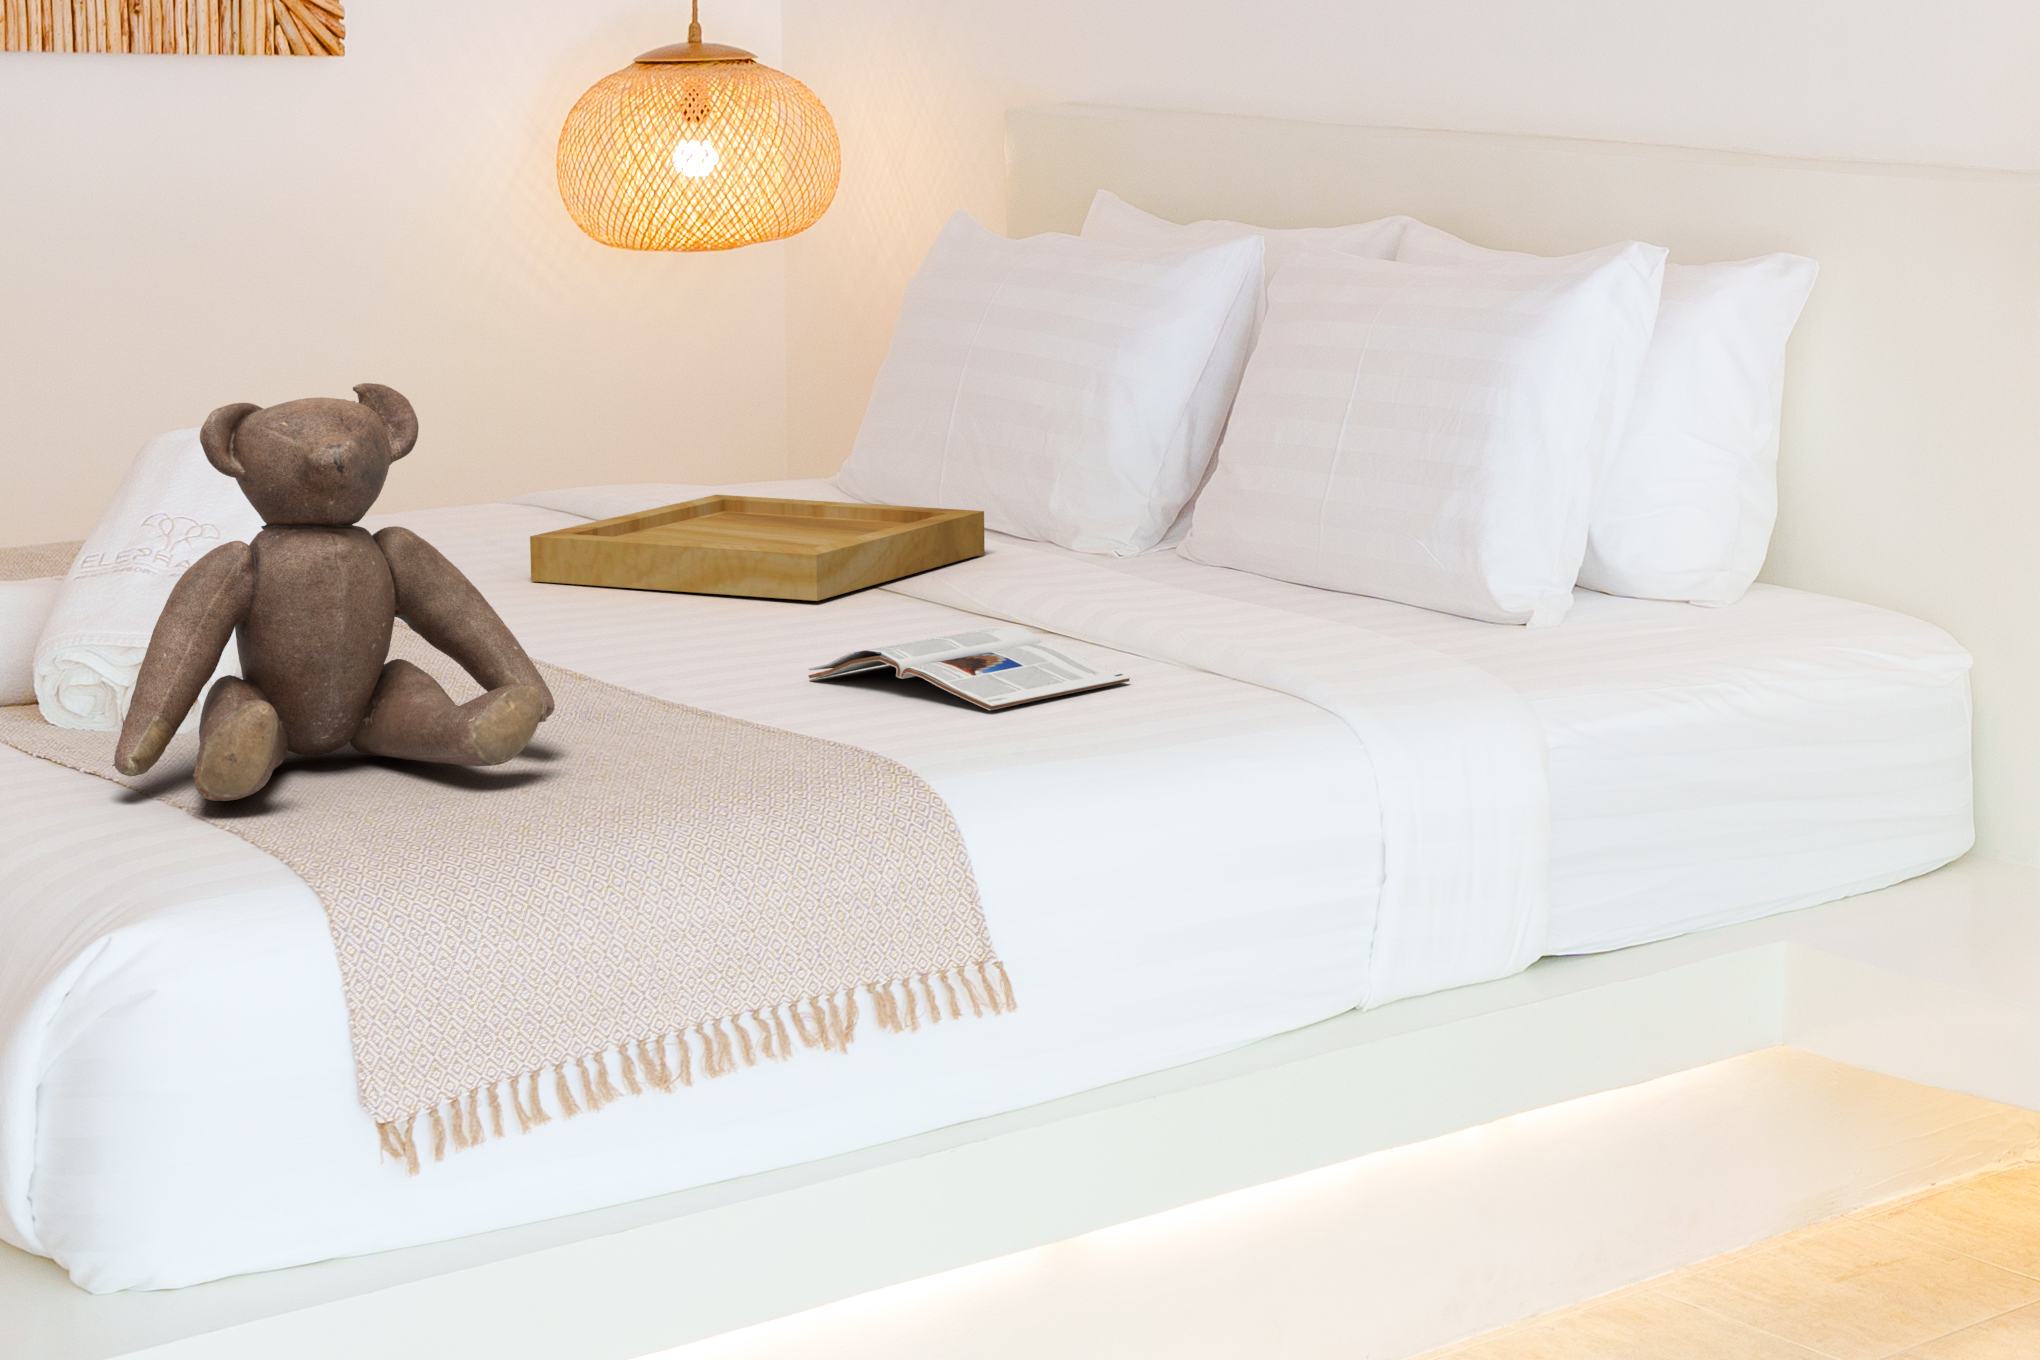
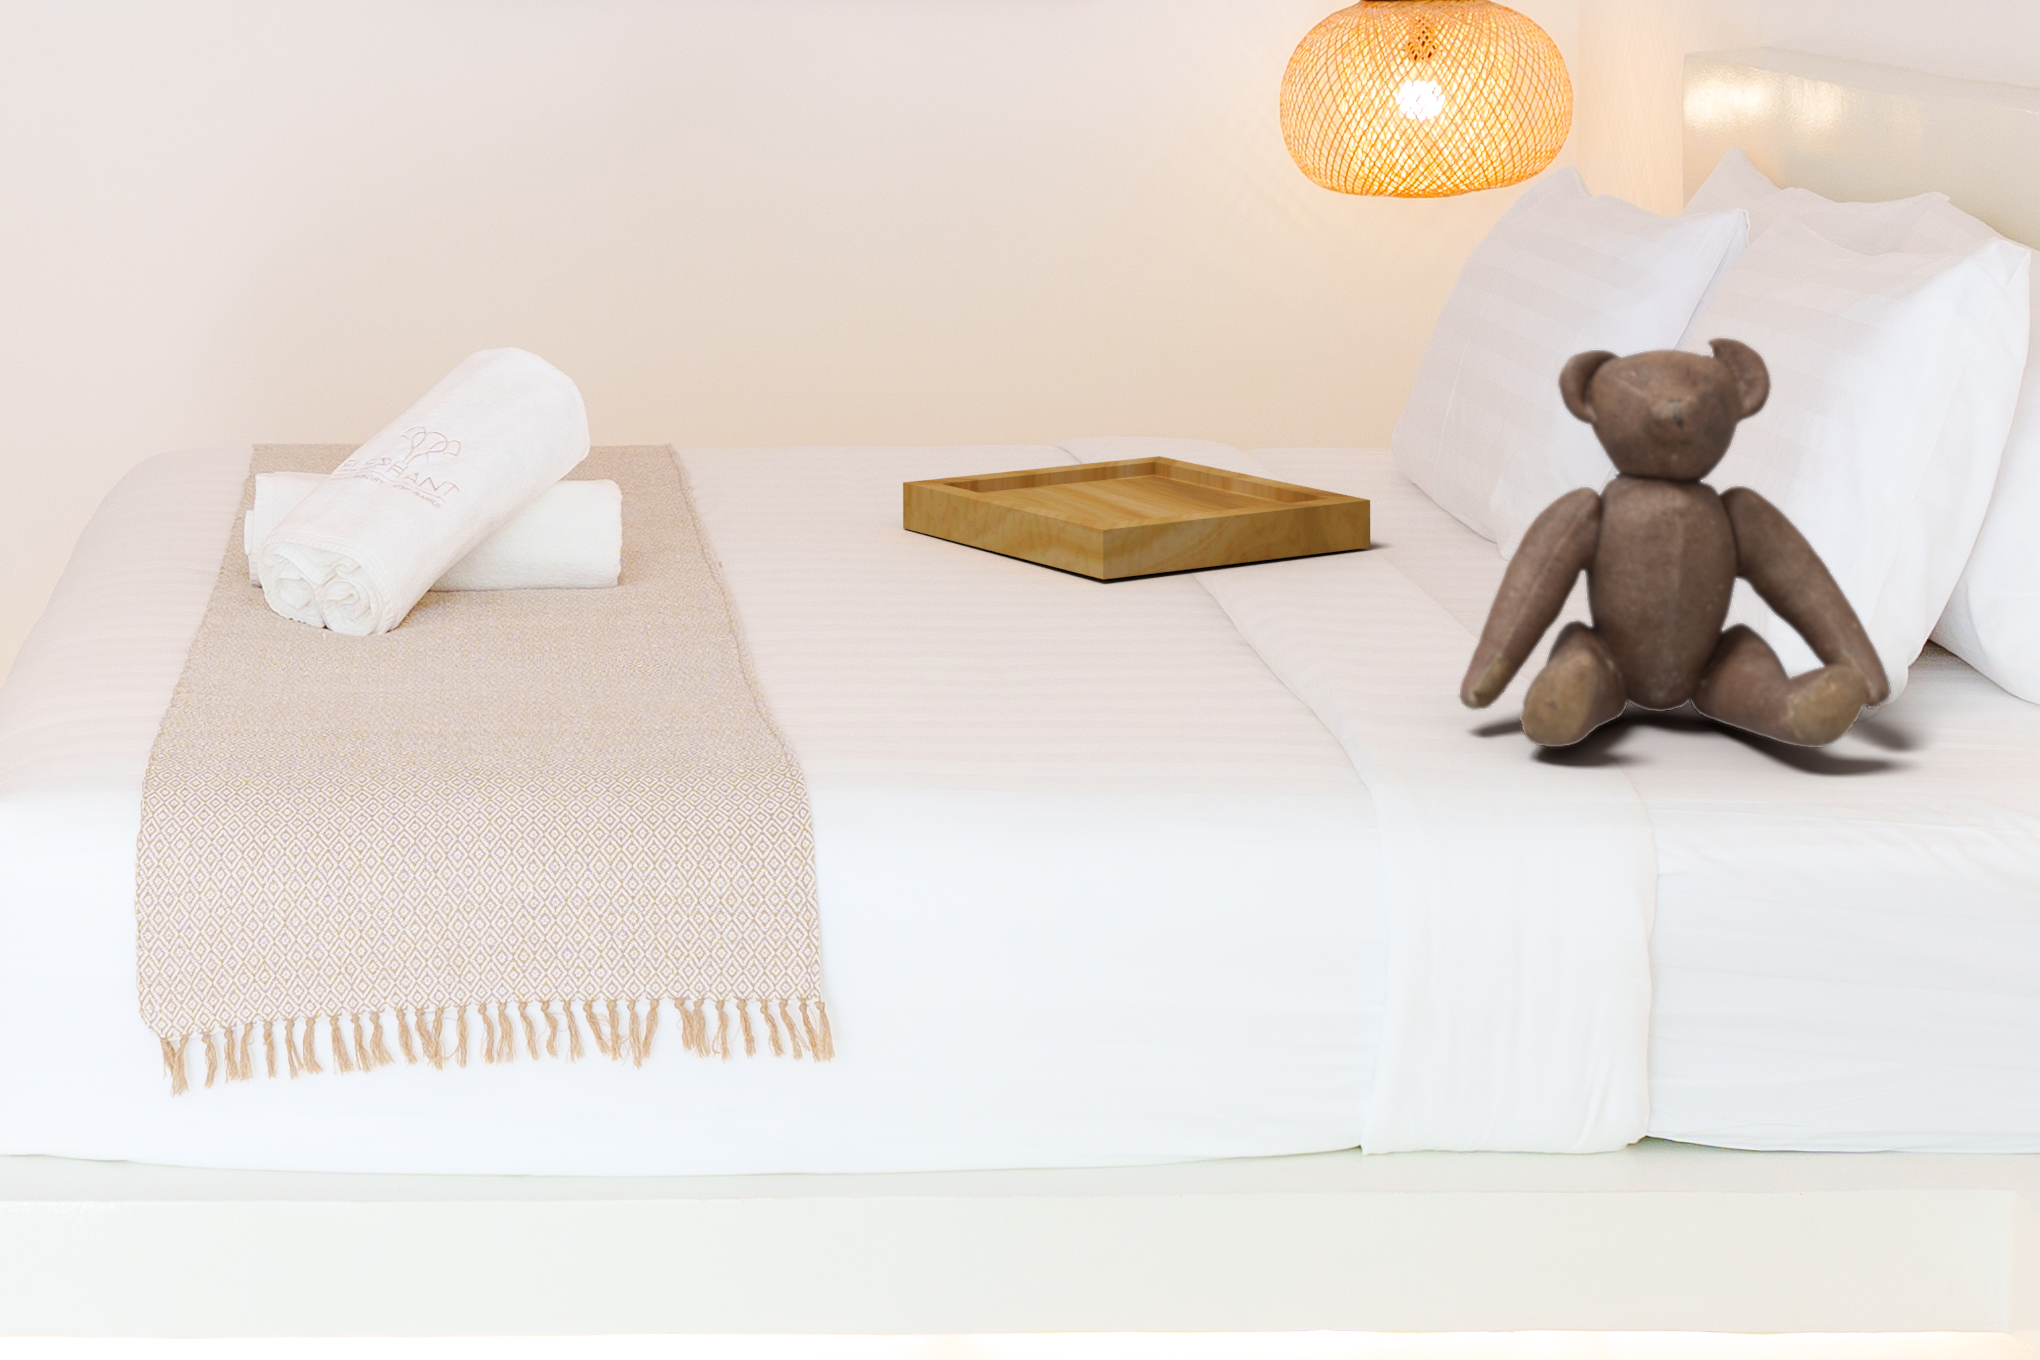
teddy bear: present [112,383,555,801] -> present [1459,338,1891,748]
magazine: present [809,626,1130,710] -> none [935,629,1226,720]

